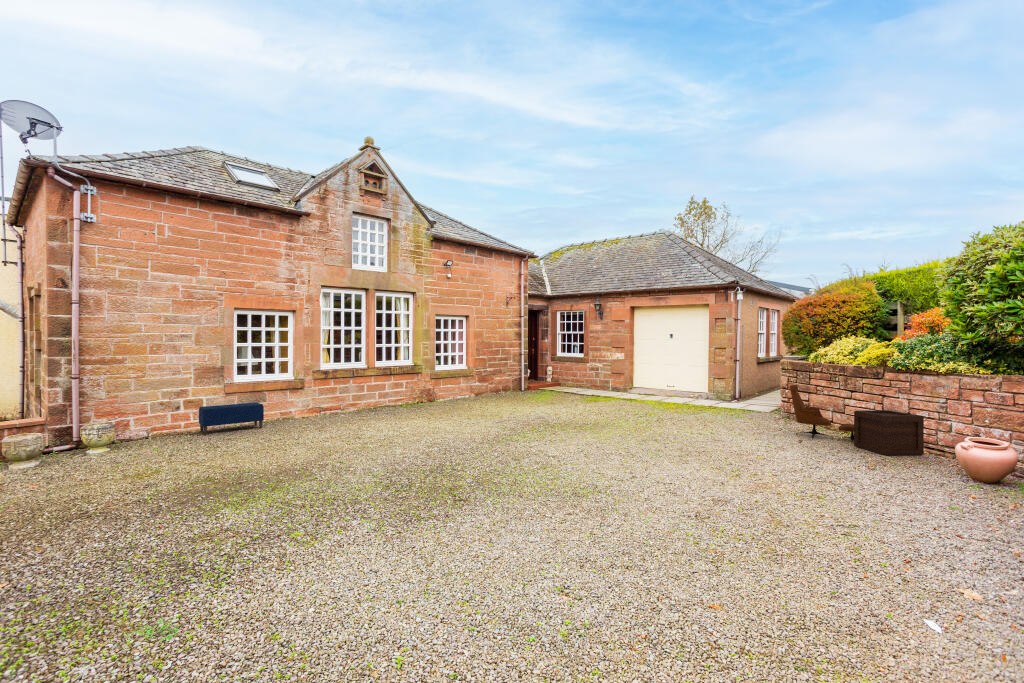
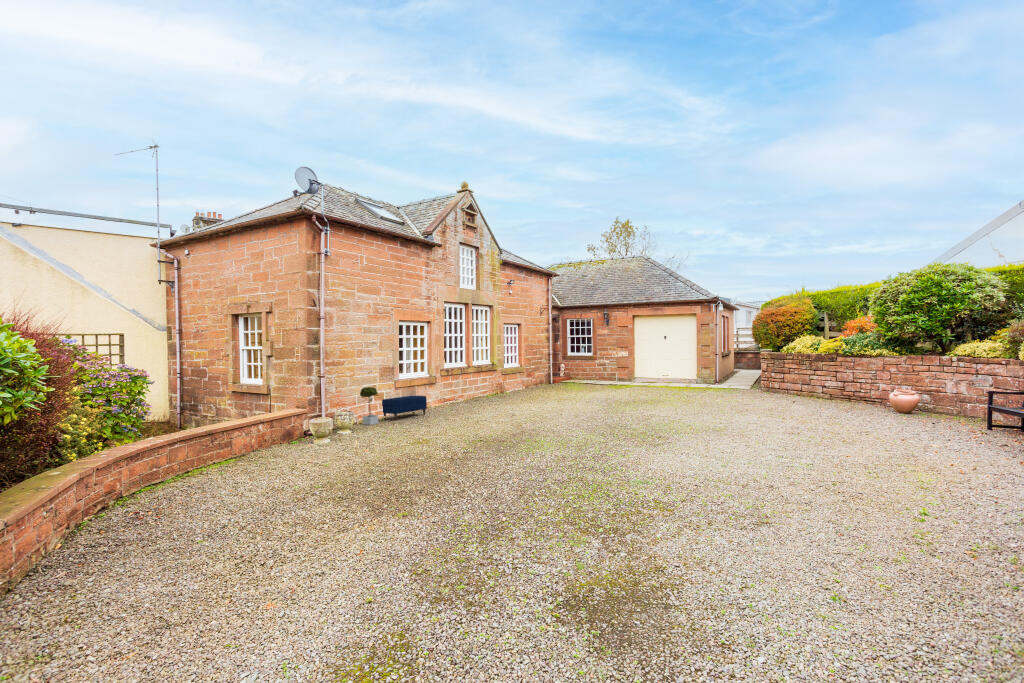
lounge chair: present [790,385,854,442] -> none [780,368,828,401]
potted tree: none [150,391,177,440] -> present [360,387,378,425]
wooden crate: present [854,410,924,455] -> none [824,380,865,406]

